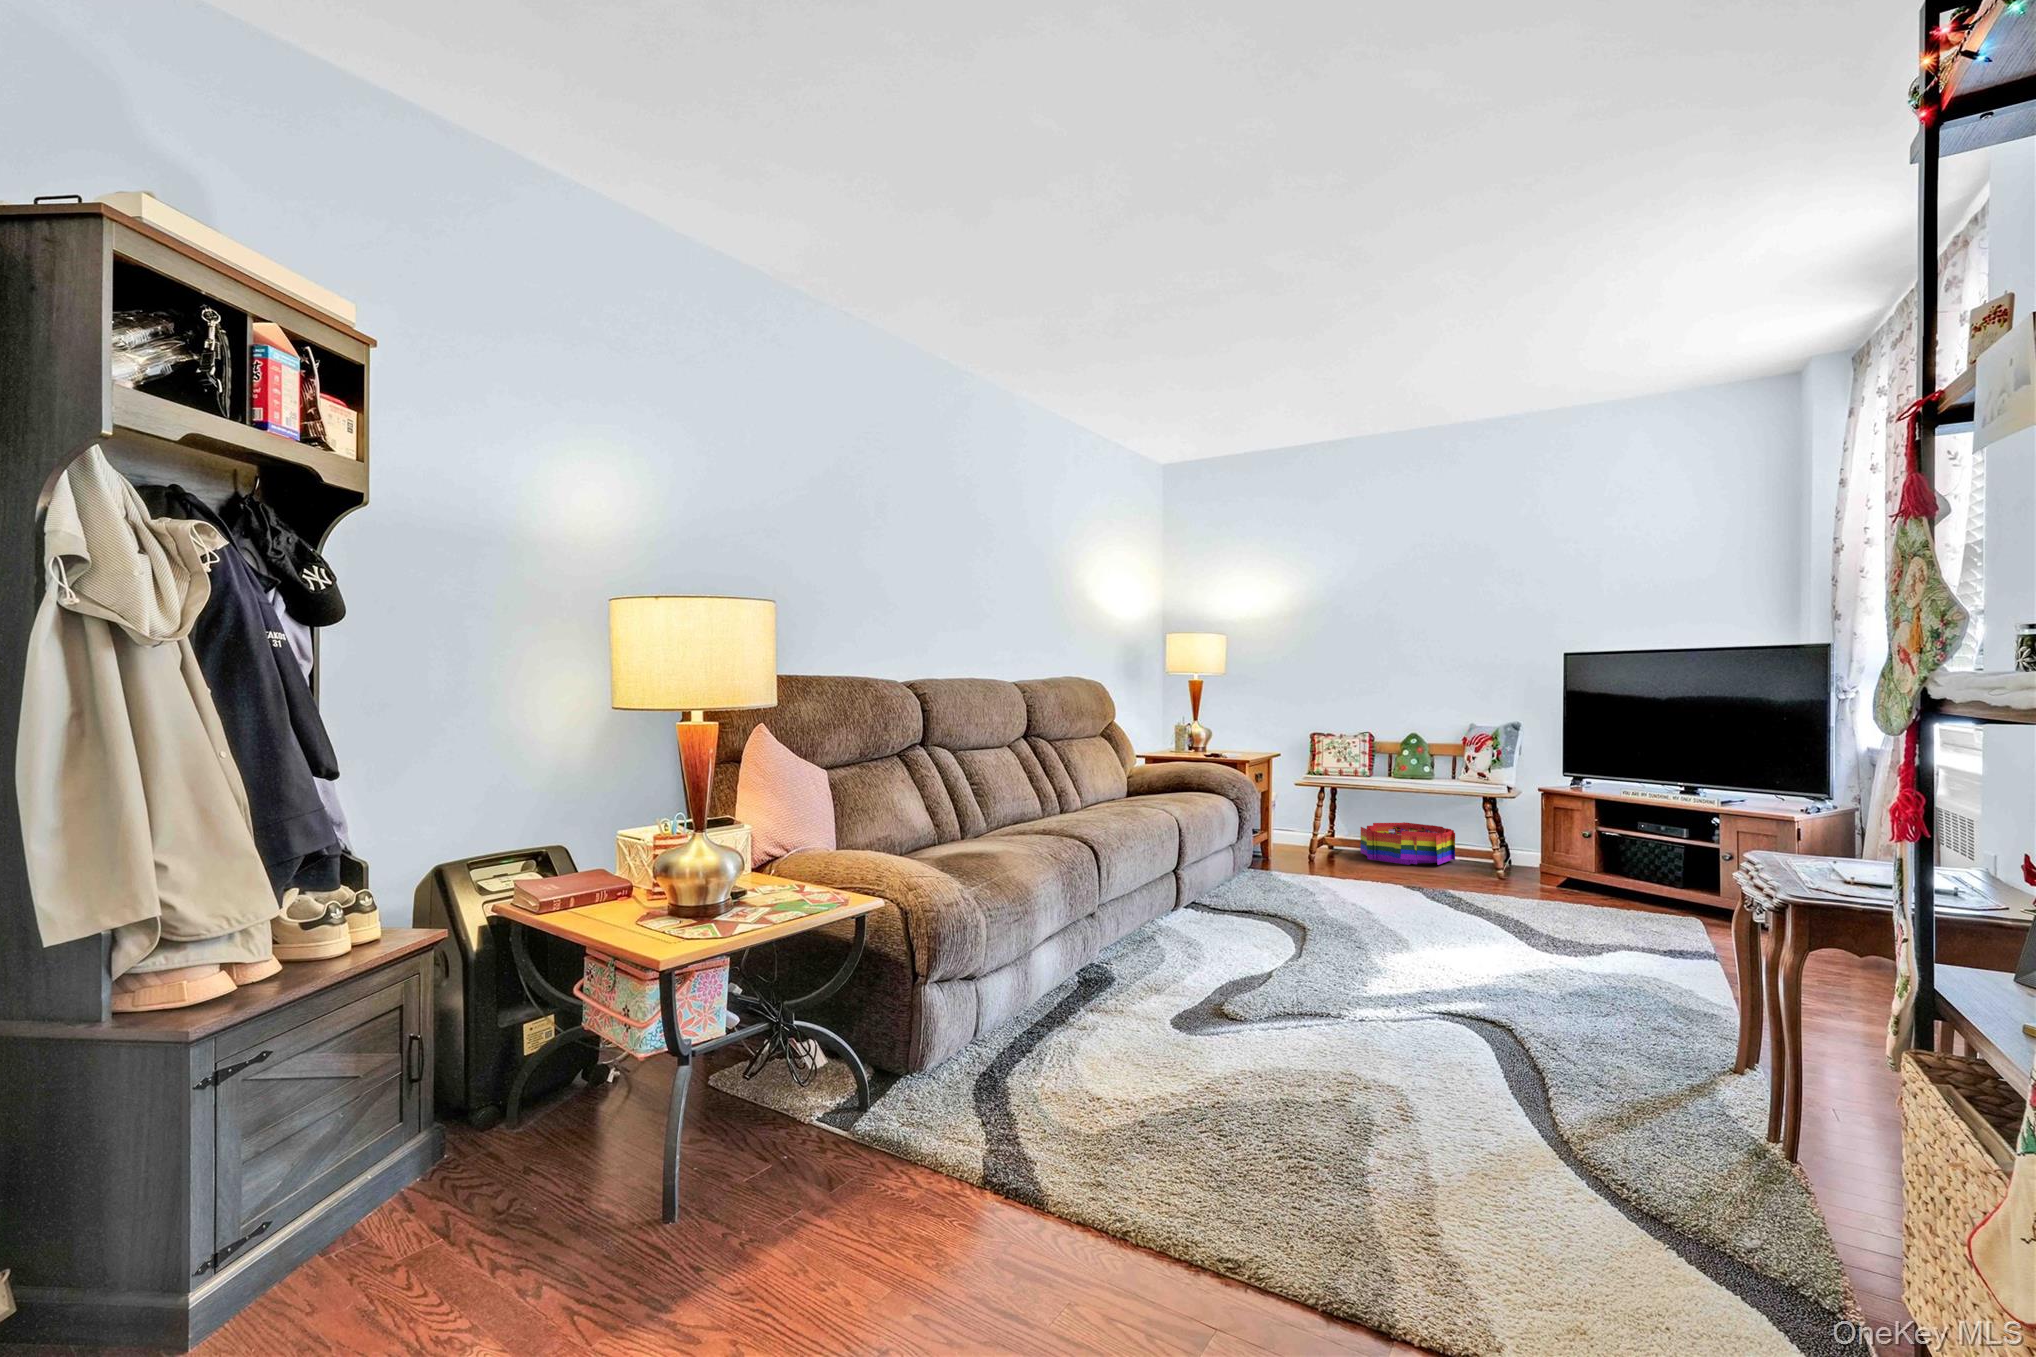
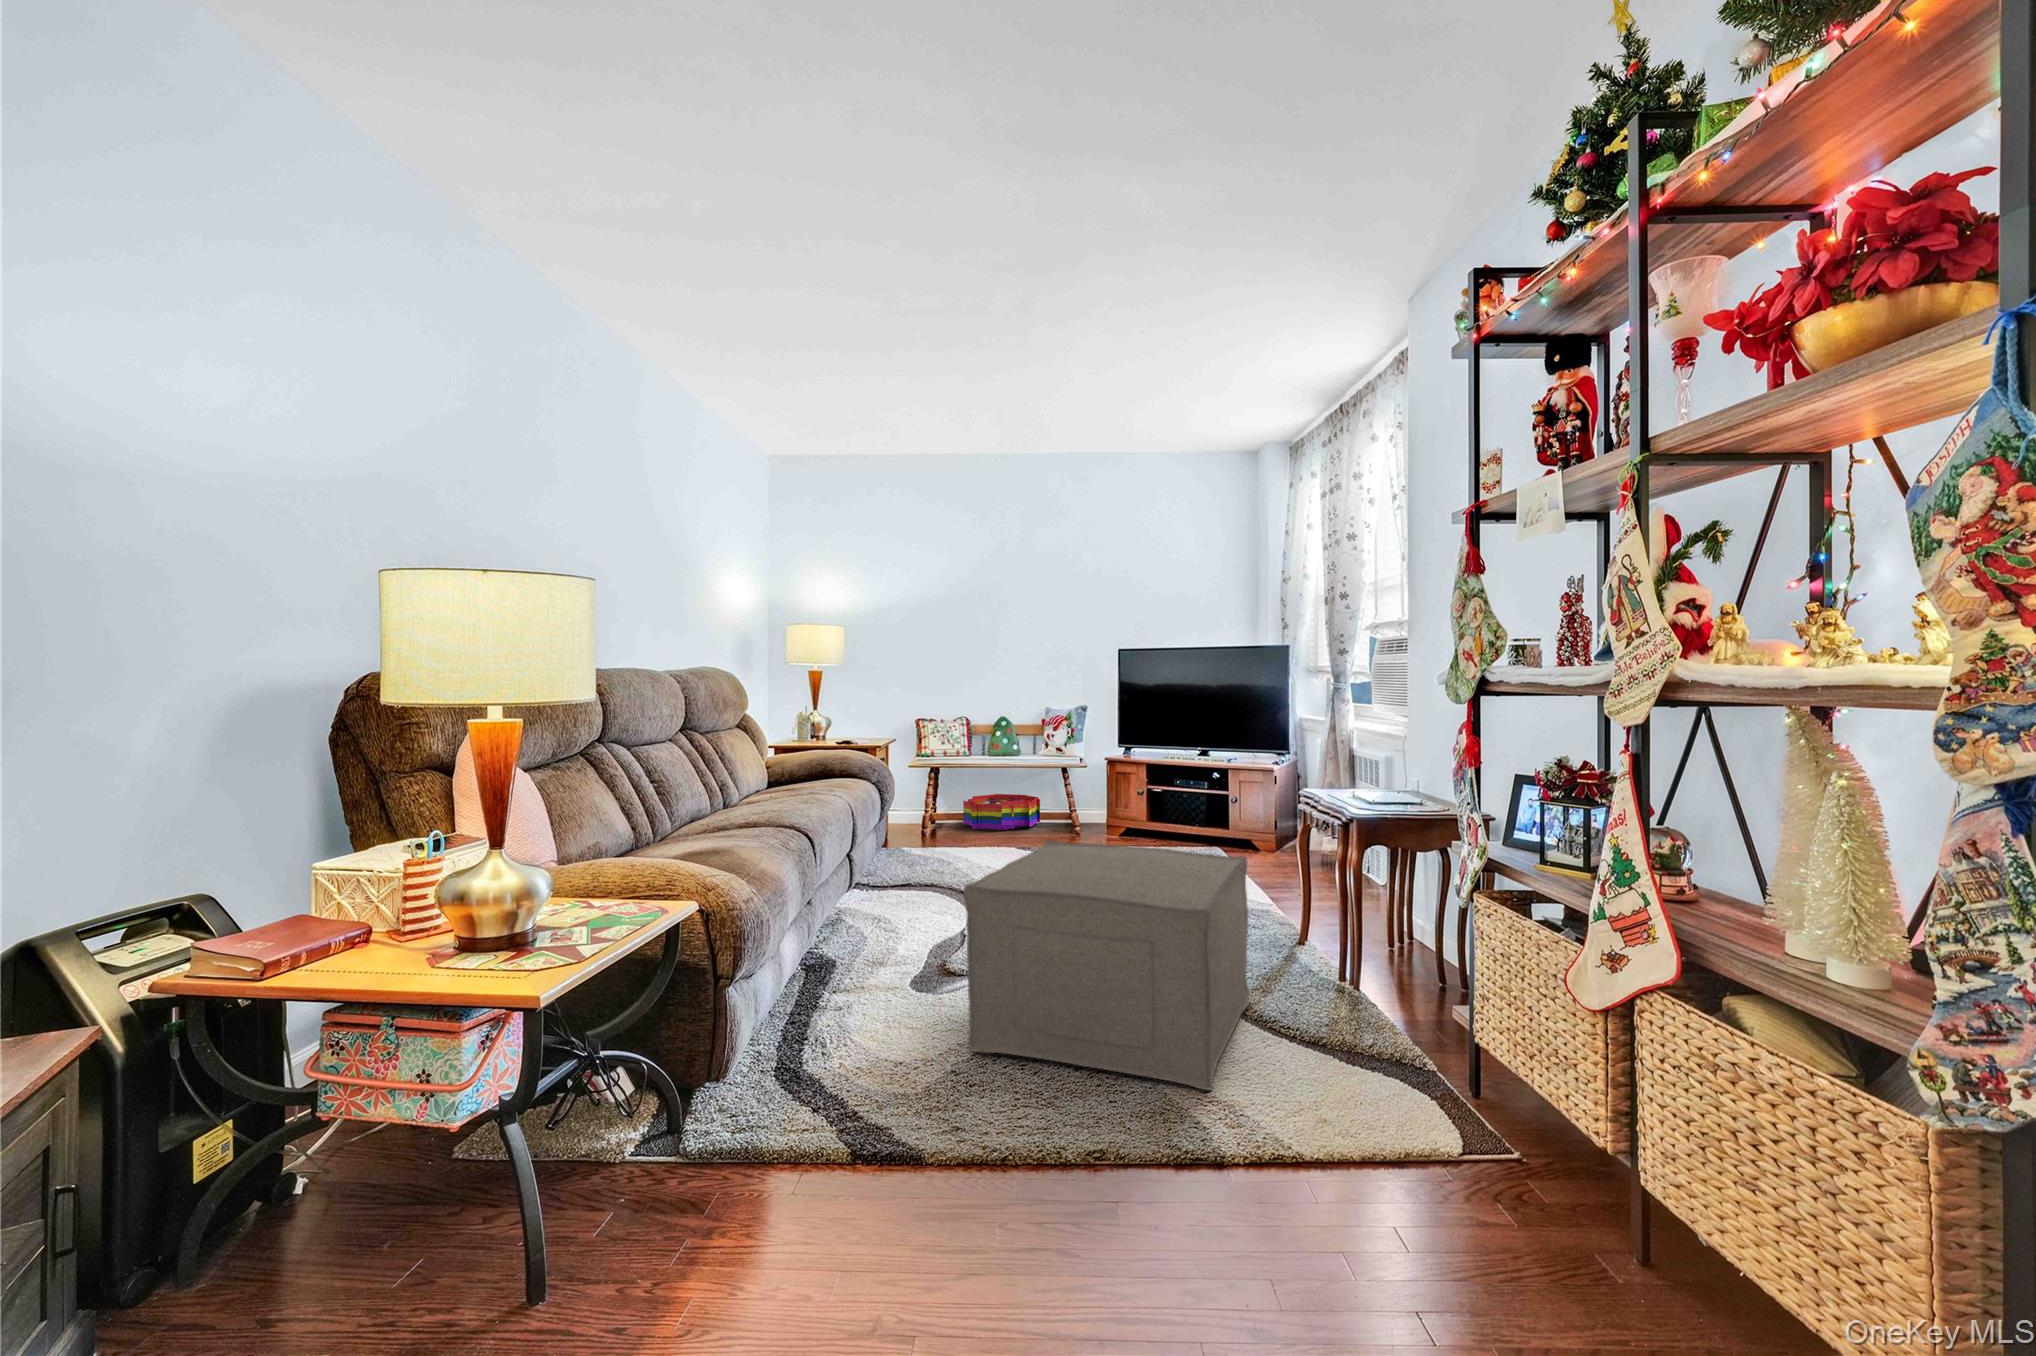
ottoman: none [1172,879,1589,1228] -> present [964,841,1250,1090]

